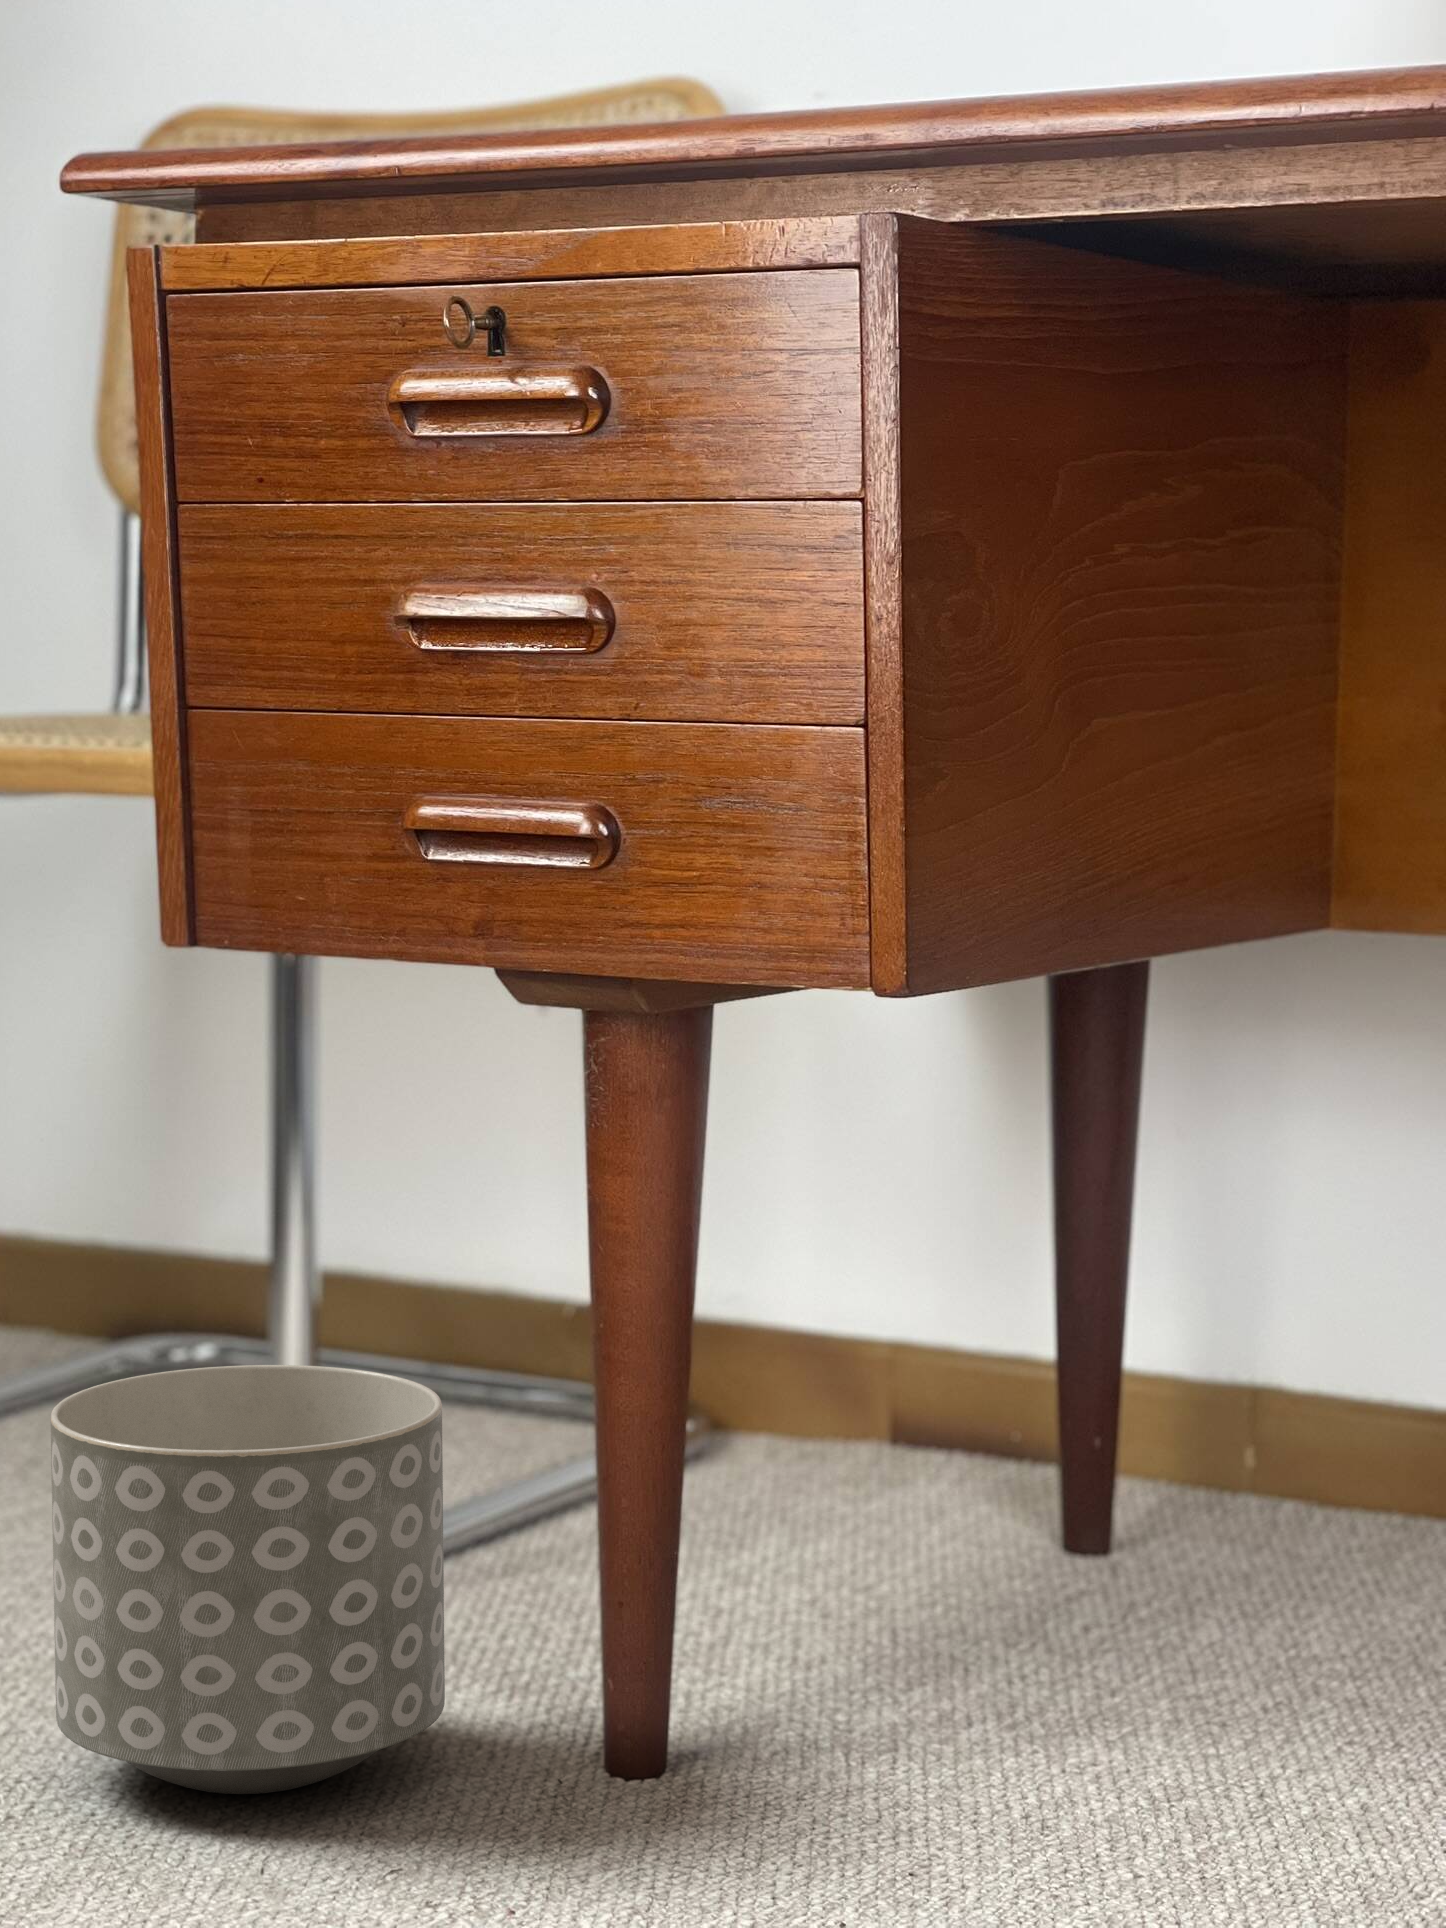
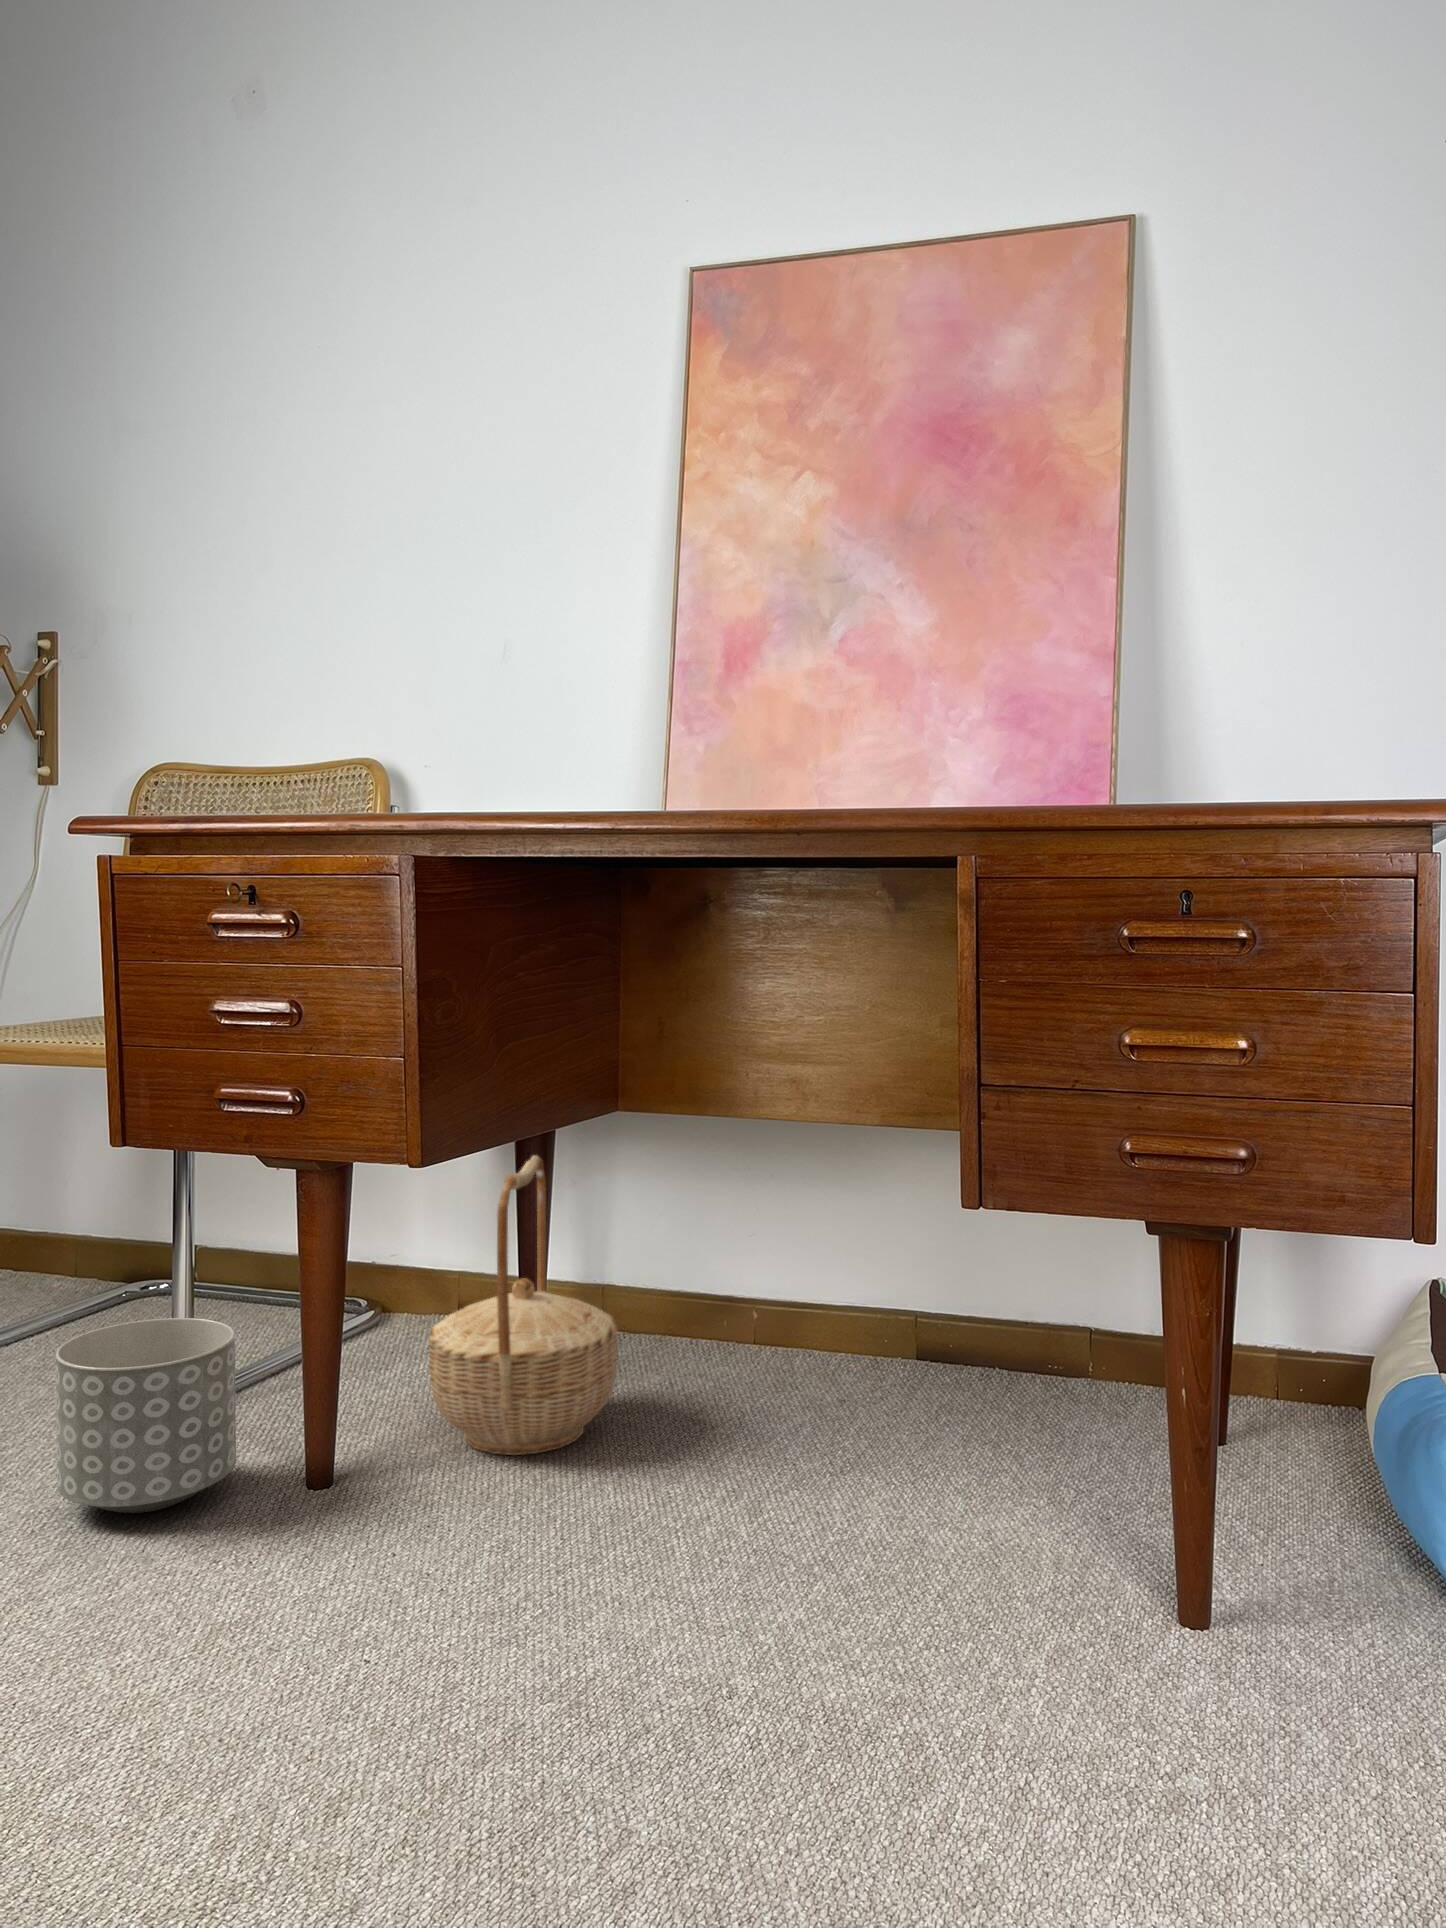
basket: none [875,1031,1342,1743] -> present [428,1156,618,1455]

